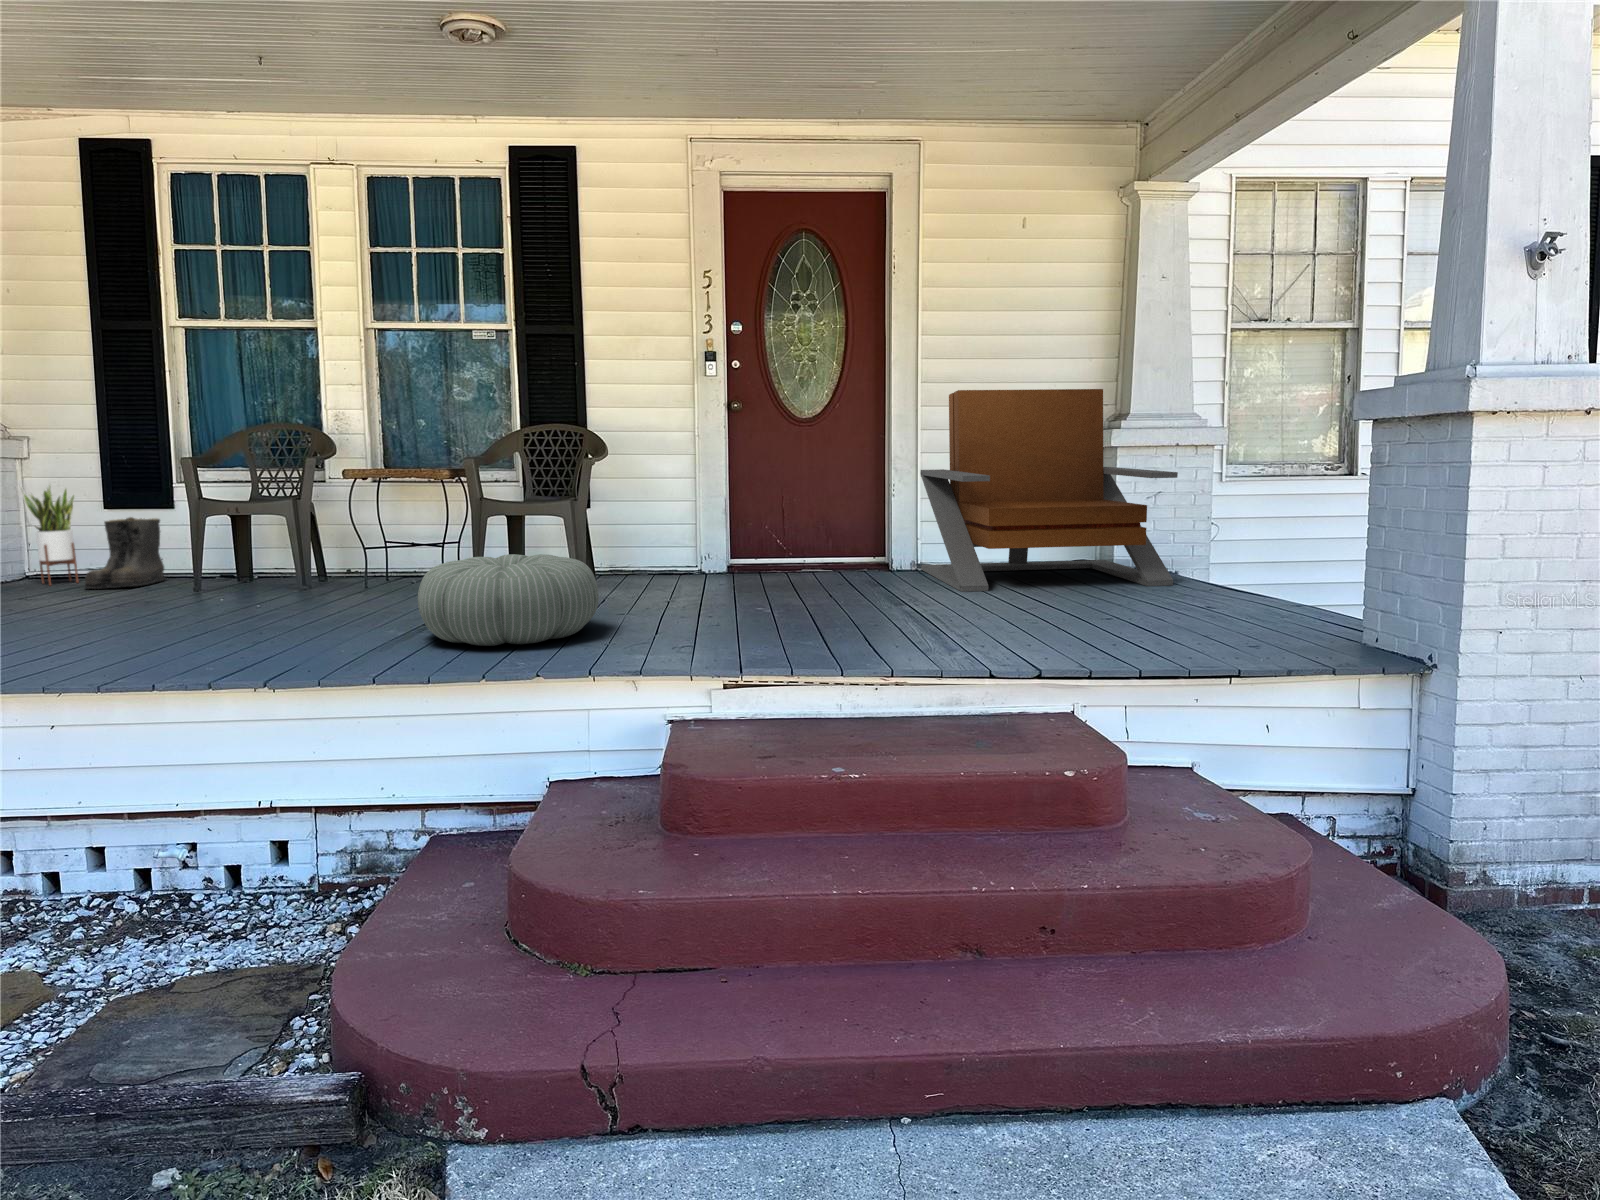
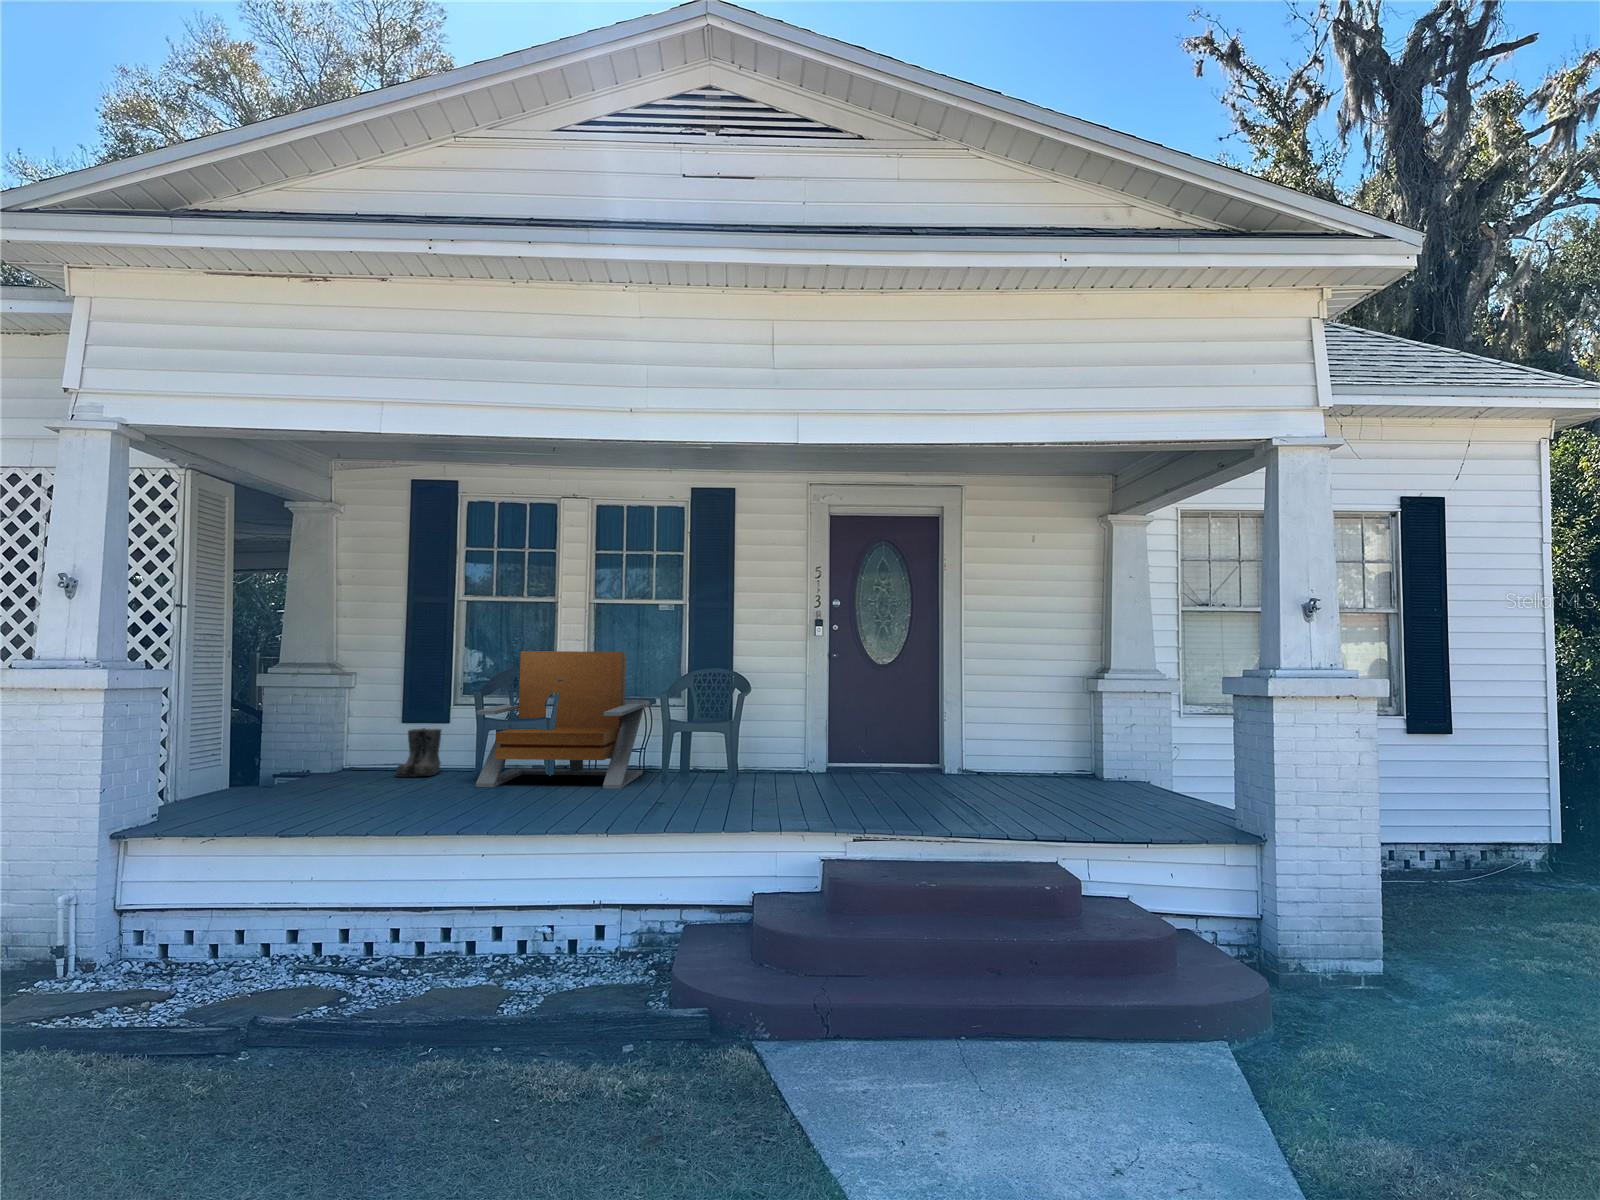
lounge chair: present [920,389,1178,592] -> present [476,651,644,789]
potted plant: present [18,482,79,585] -> none [353,702,386,774]
pouf: present [418,554,599,646] -> none [664,762,770,817]

